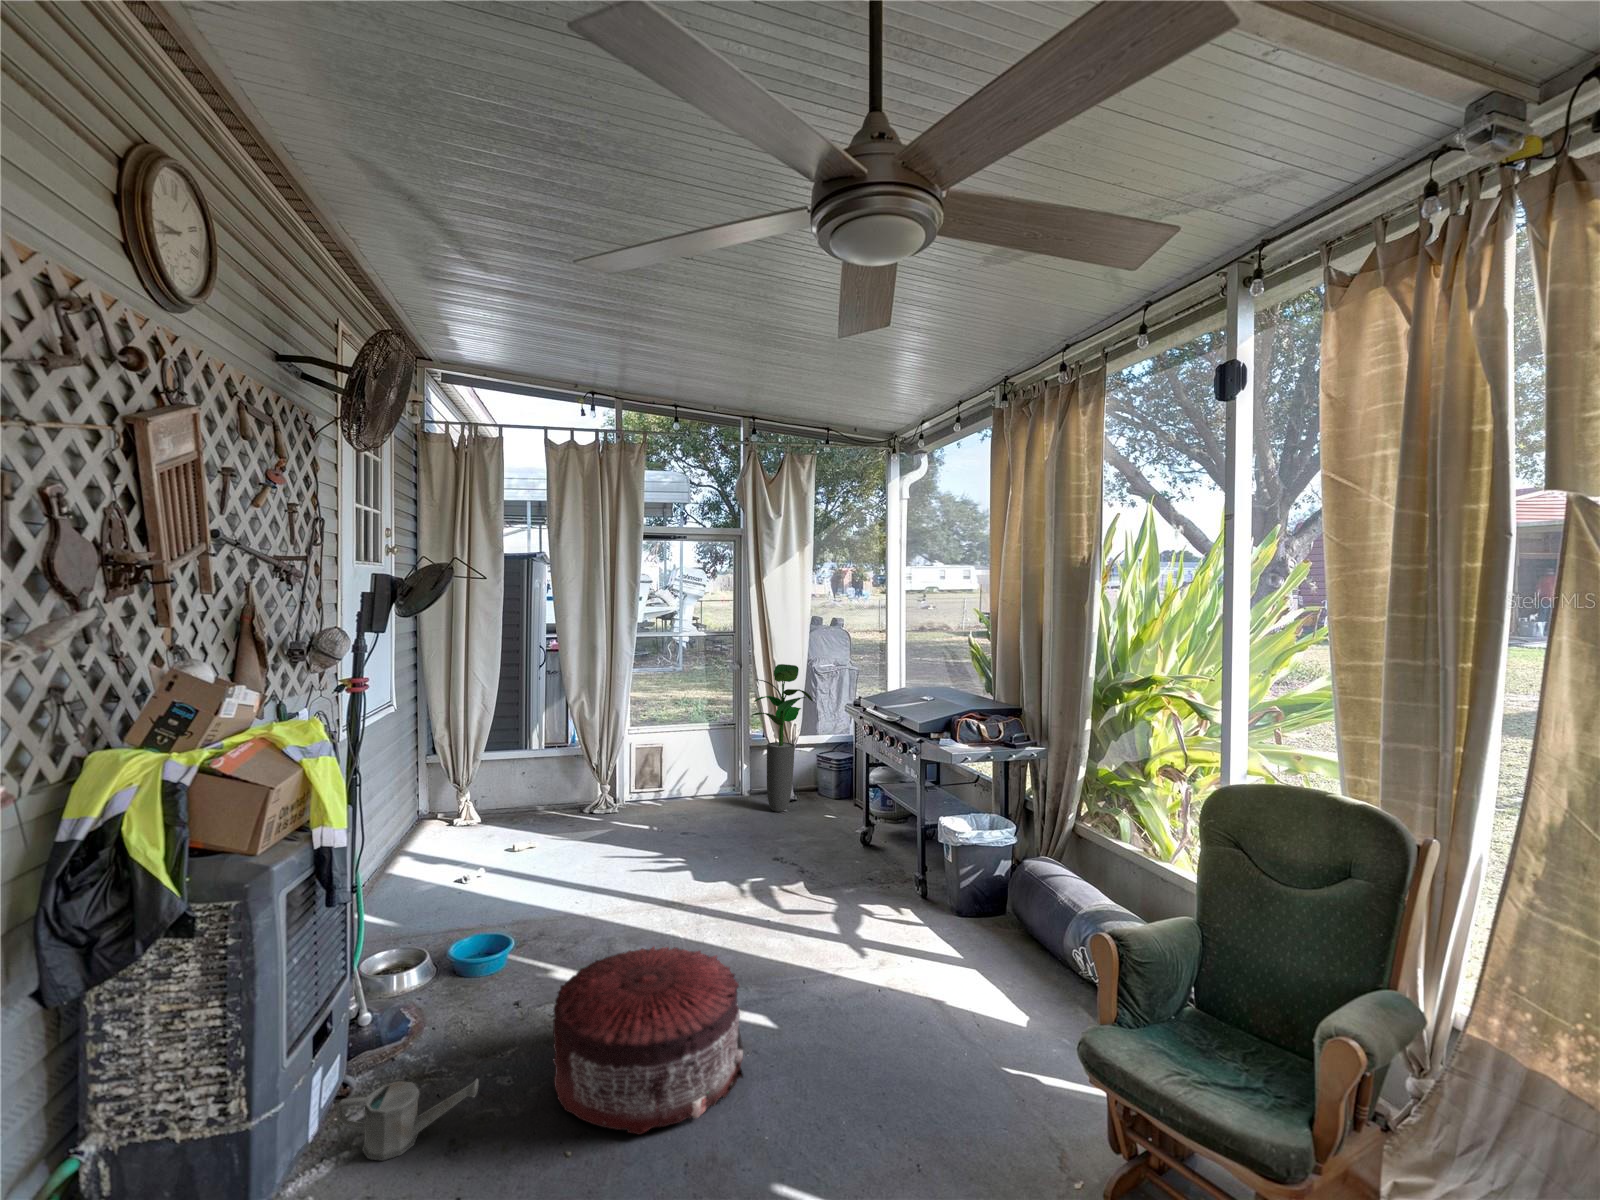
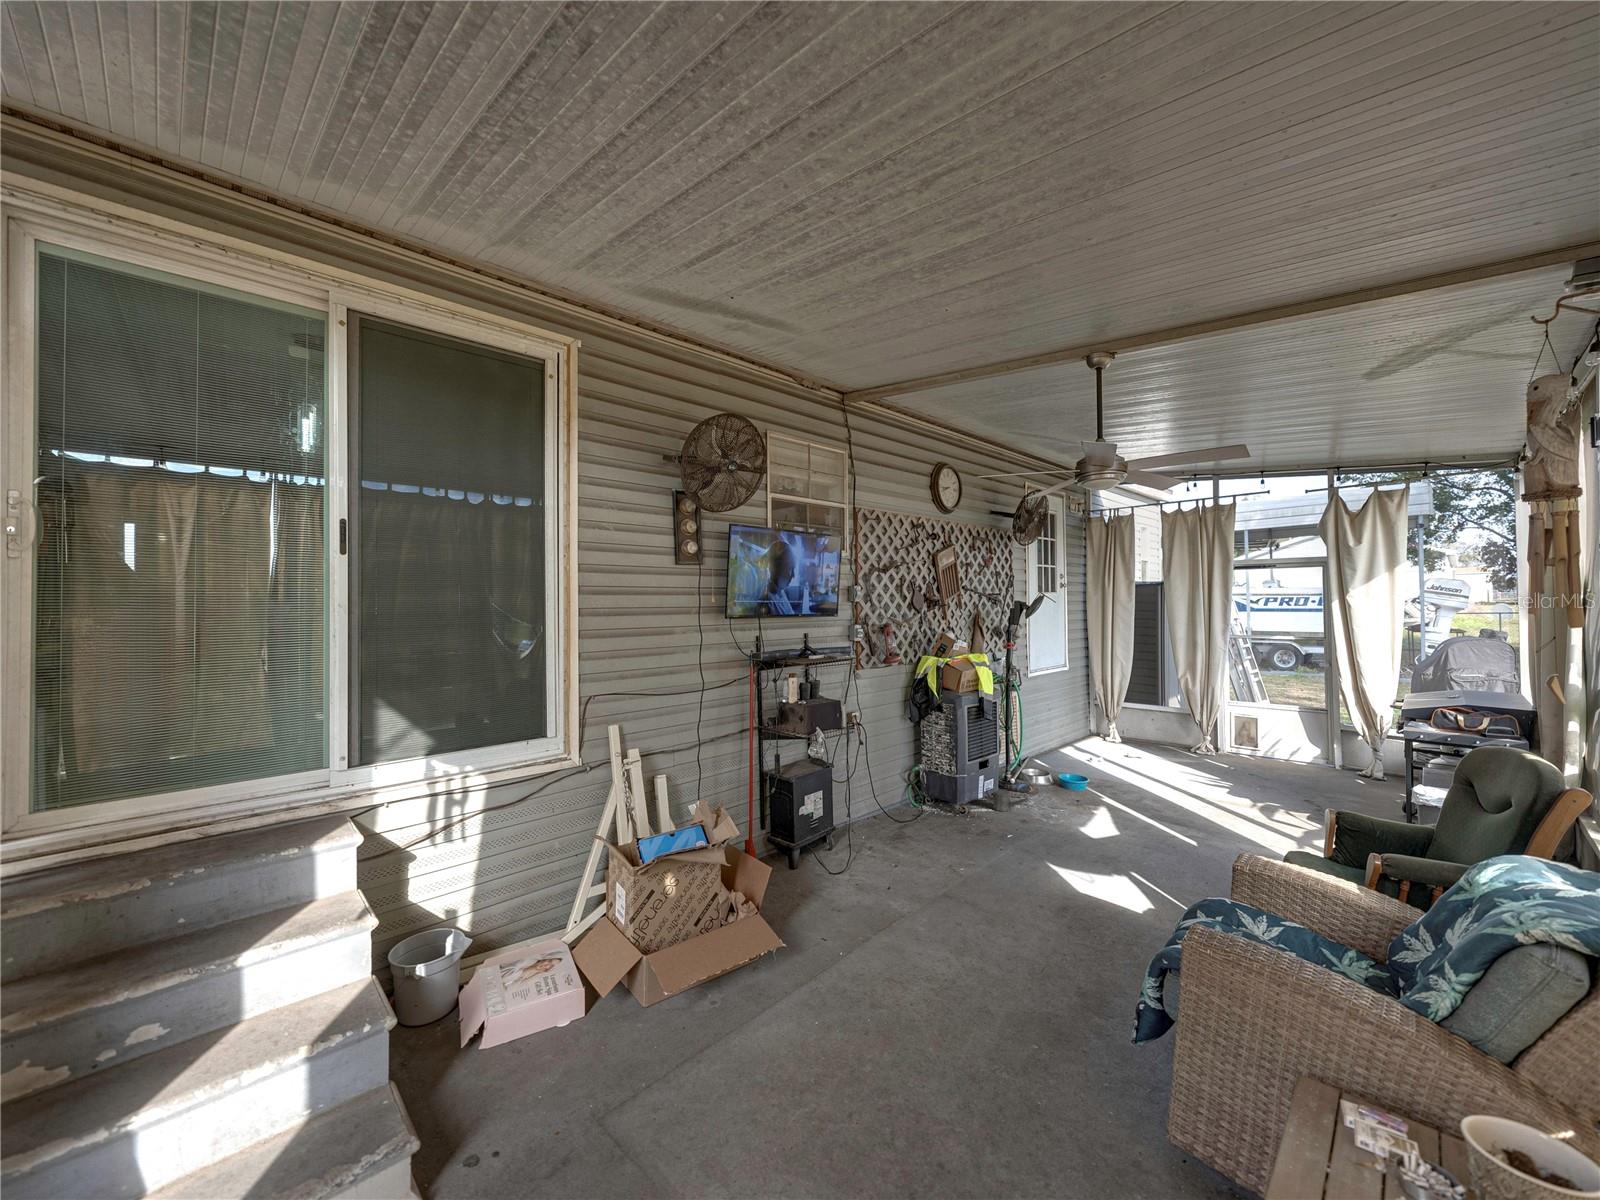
potted plant: present [752,664,813,812] -> none [1320,664,1390,782]
pouf: present [553,946,743,1135] -> none [1060,777,1153,845]

